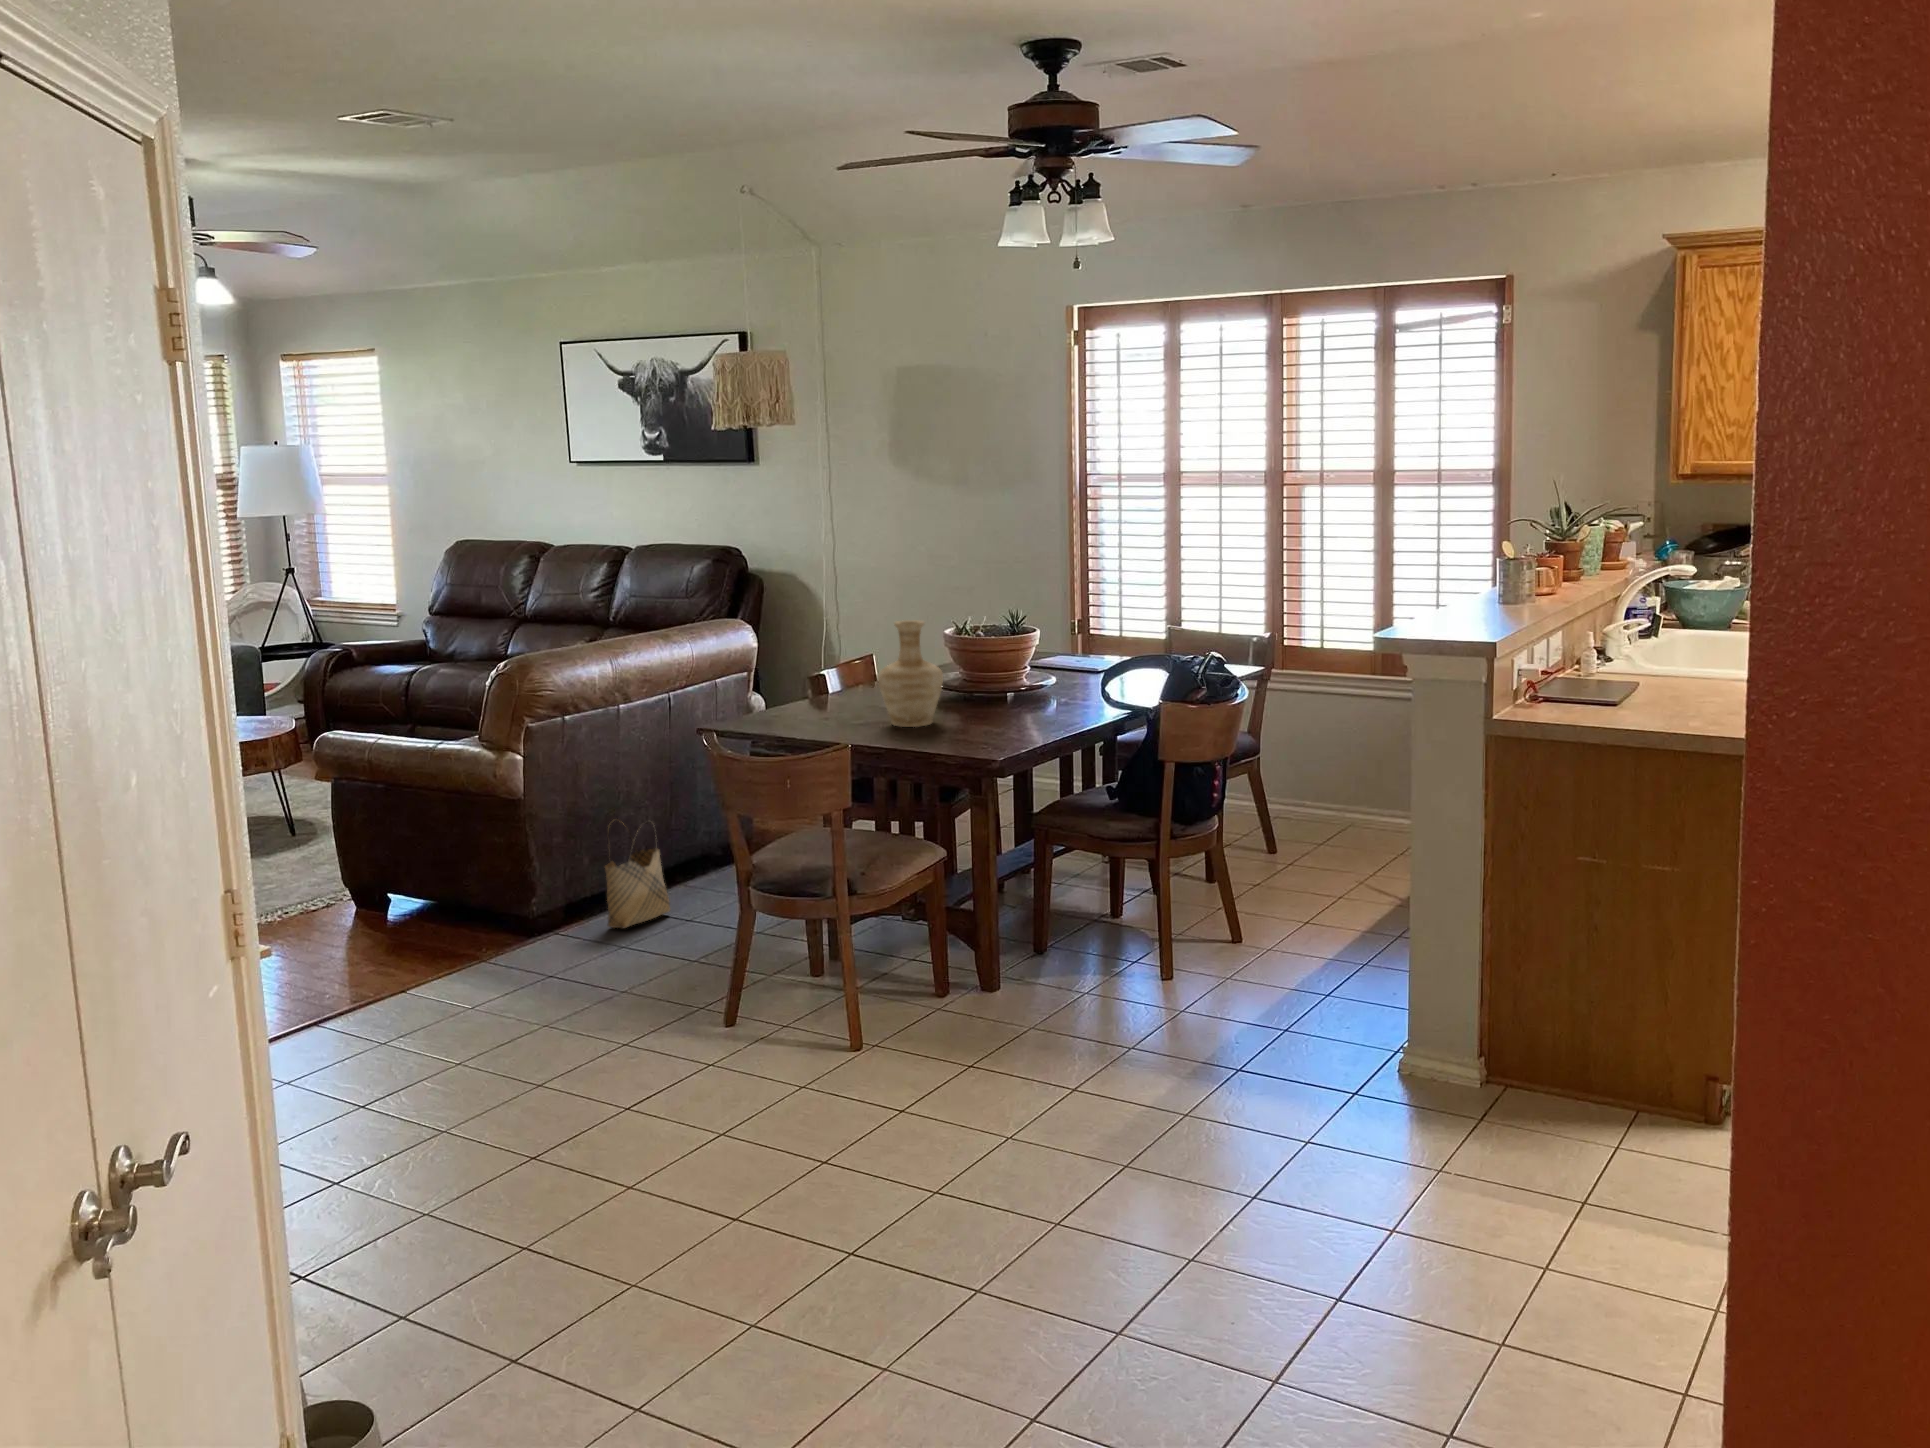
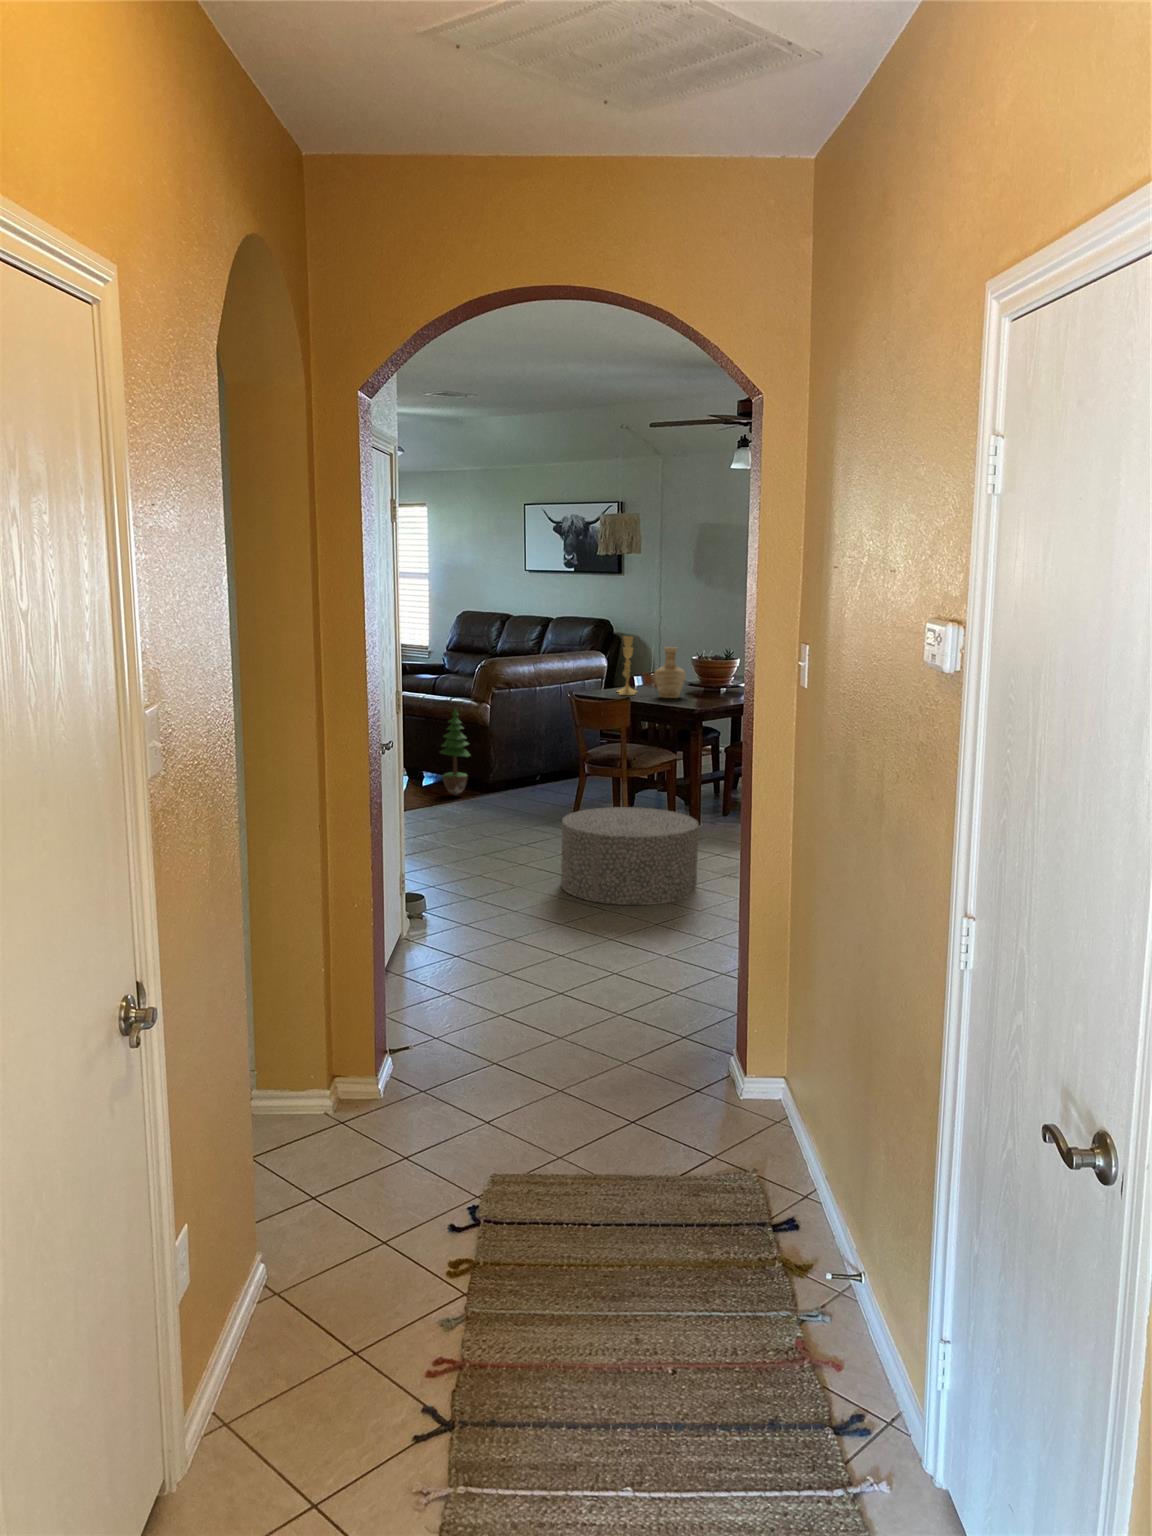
candlestick: none [794,599,840,724] -> present [617,636,637,695]
potted tree: none [418,766,491,951] -> present [440,709,470,795]
woven basket: present [605,820,670,928] -> none [523,741,554,793]
ottoman: none [740,1027,1079,1335] -> present [561,807,699,905]

